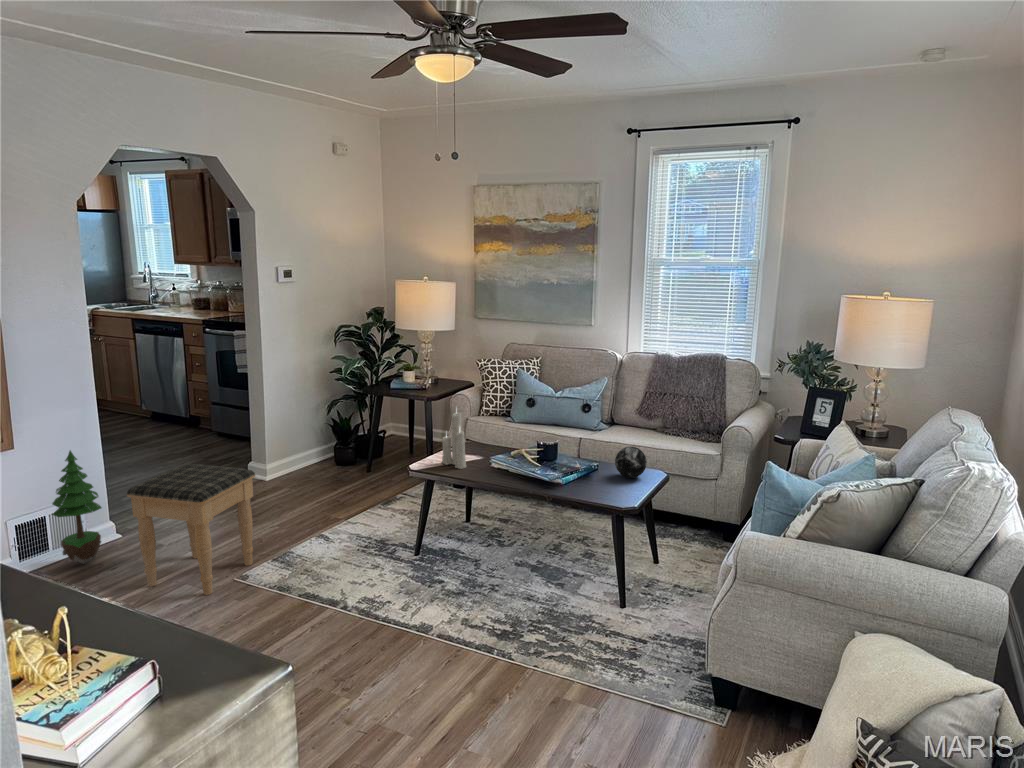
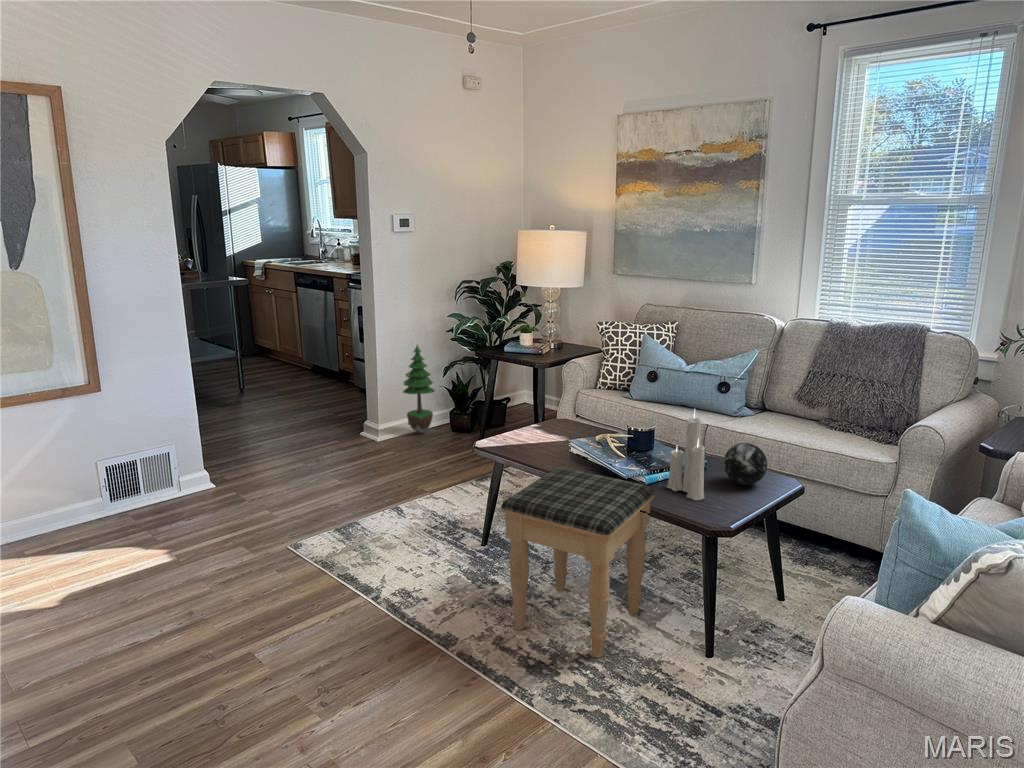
candle: present [441,412,466,469] -> present [667,410,705,500]
potted tree: present [52,450,102,564] -> present [403,346,435,434]
footstool: present [127,464,255,595] -> present [501,468,655,658]

